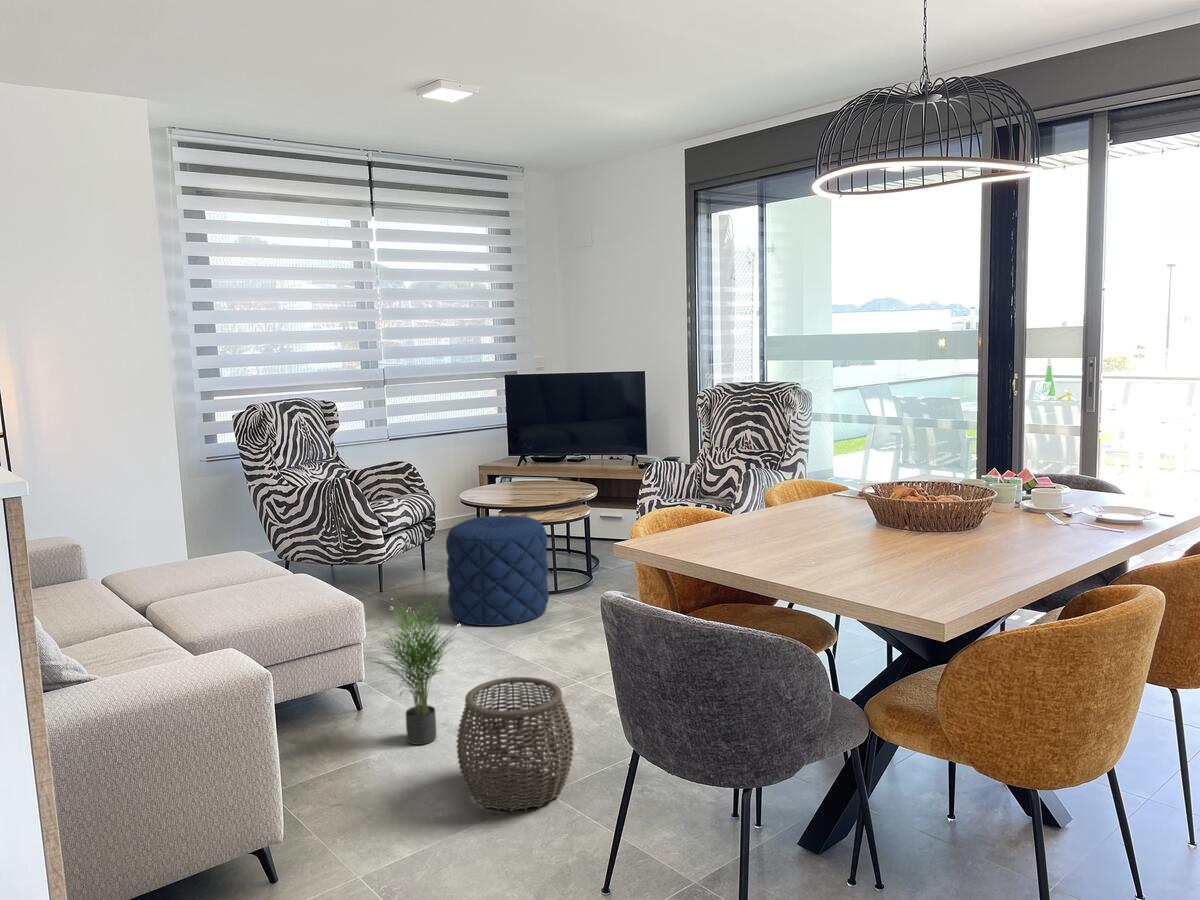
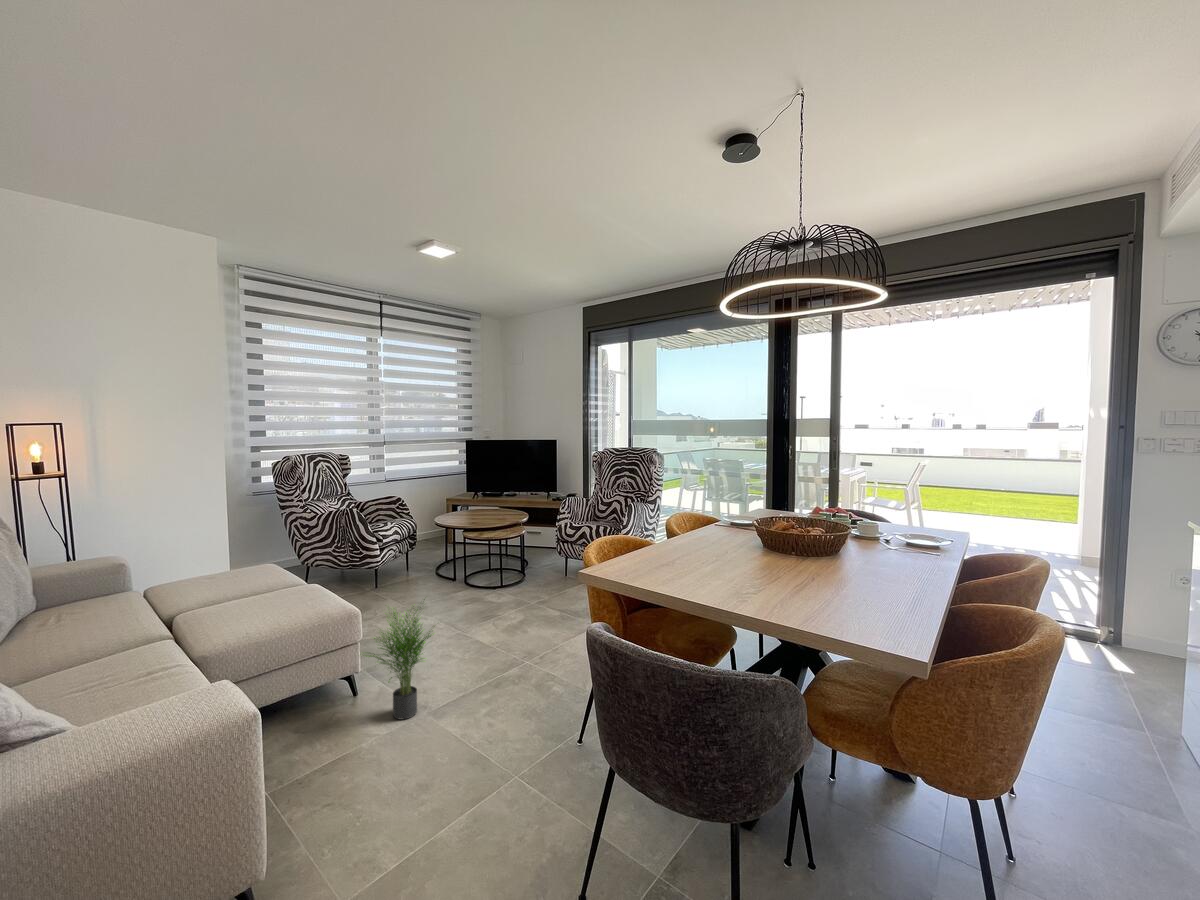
pouf: present [446,515,549,626] -> none [426,534,497,612]
woven basket: present [456,677,574,811] -> none [435,665,531,783]

